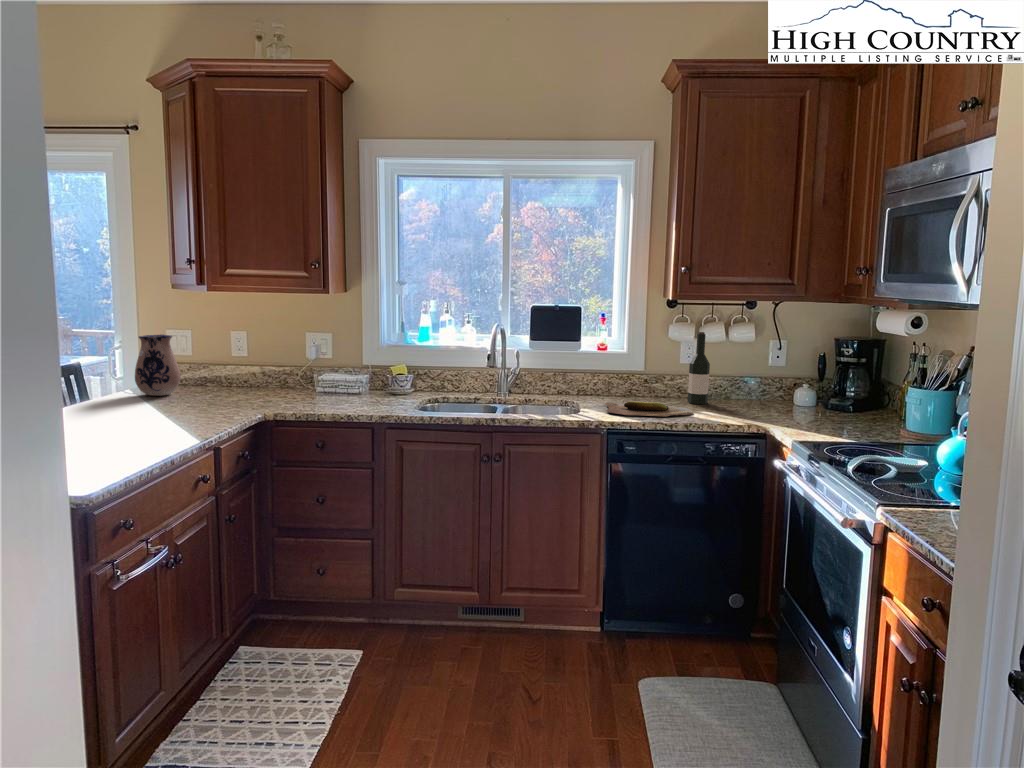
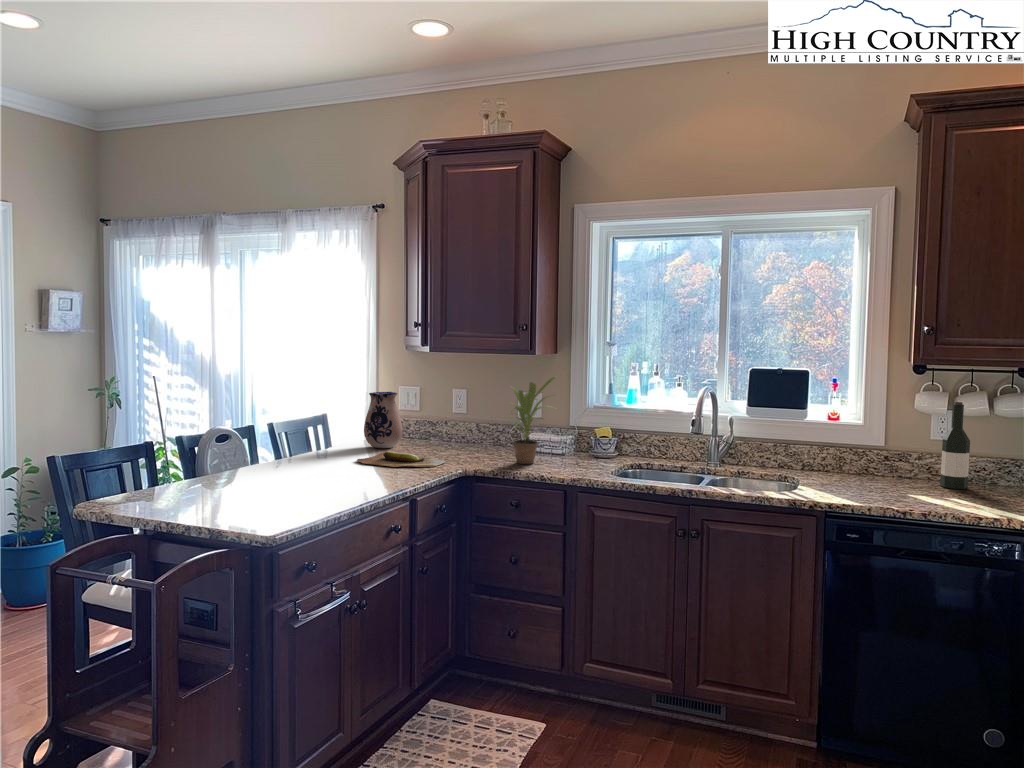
potted plant: none [301,315,356,404] -> present [510,377,556,464]
cutting board: present [605,401,693,417] -> present [357,451,446,467]

